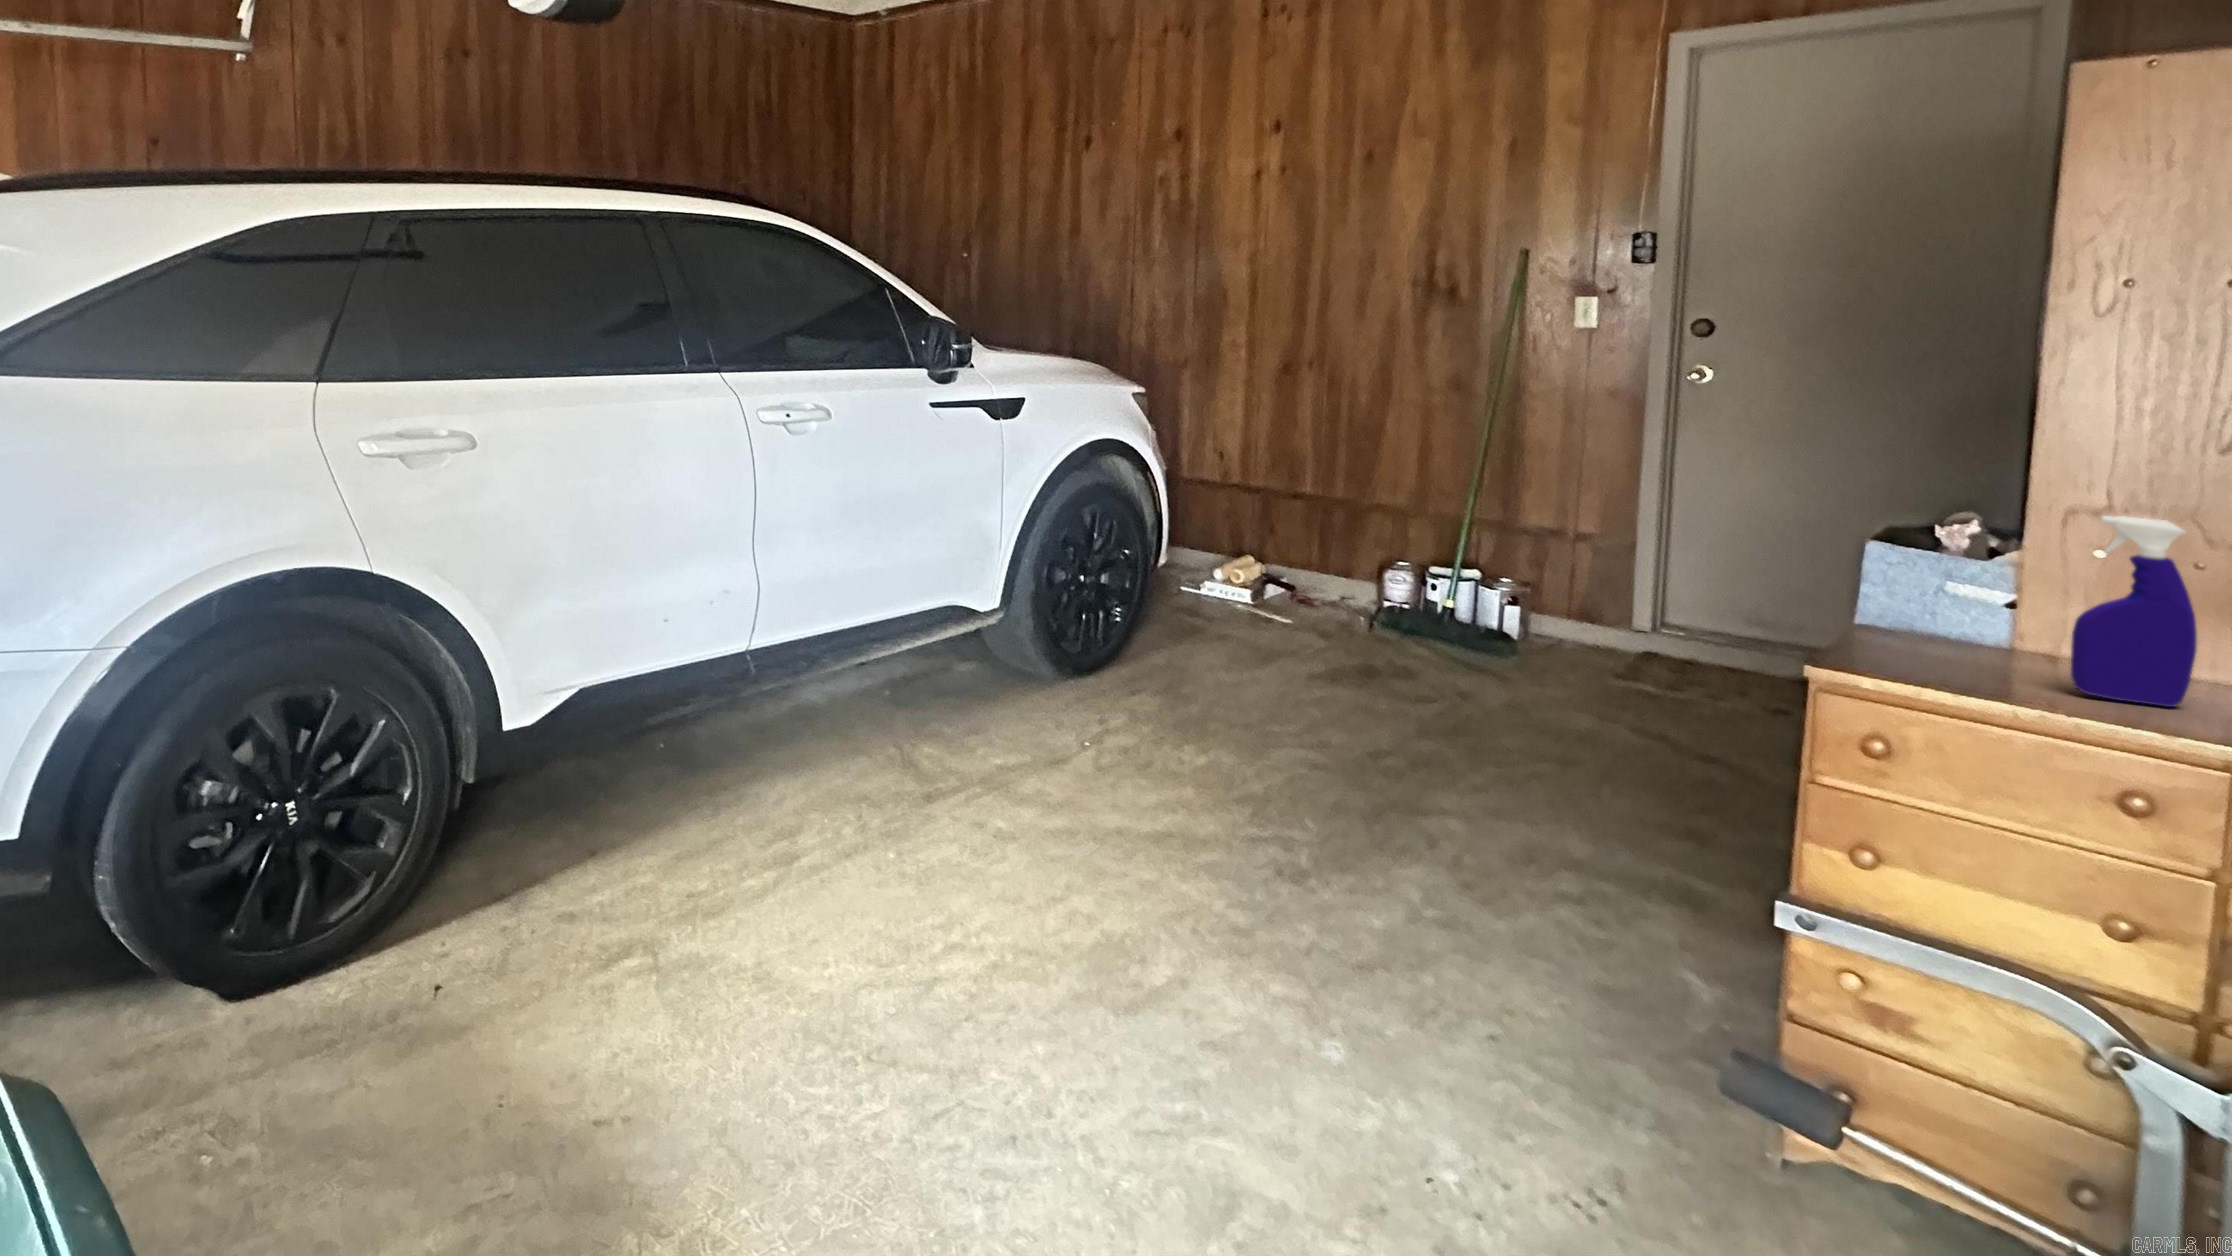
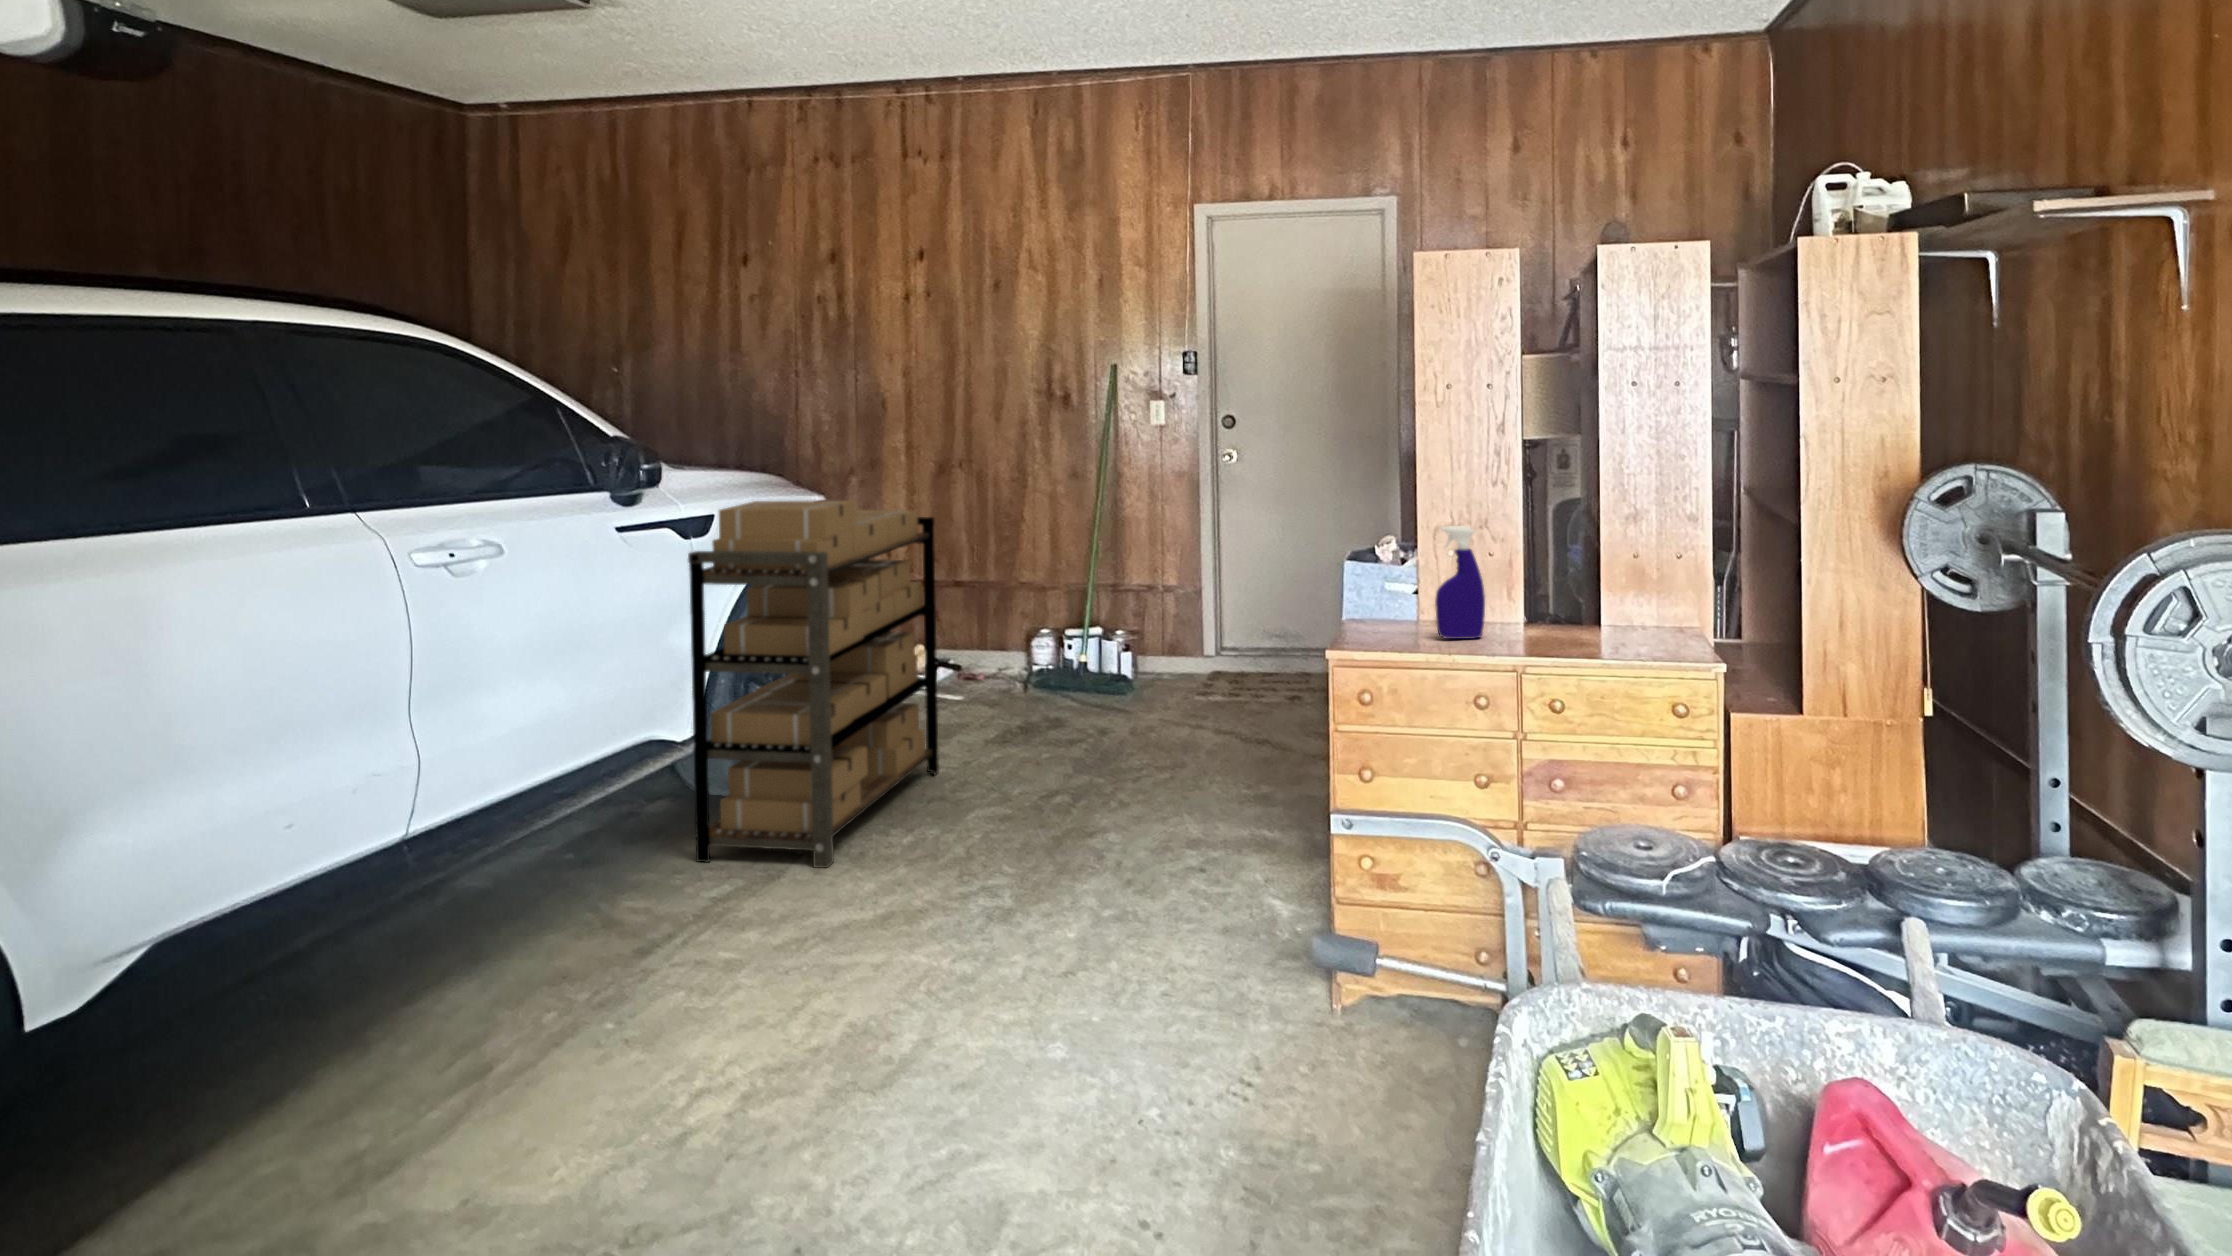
shelving unit: none [992,389,1263,769] -> present [688,500,939,868]

